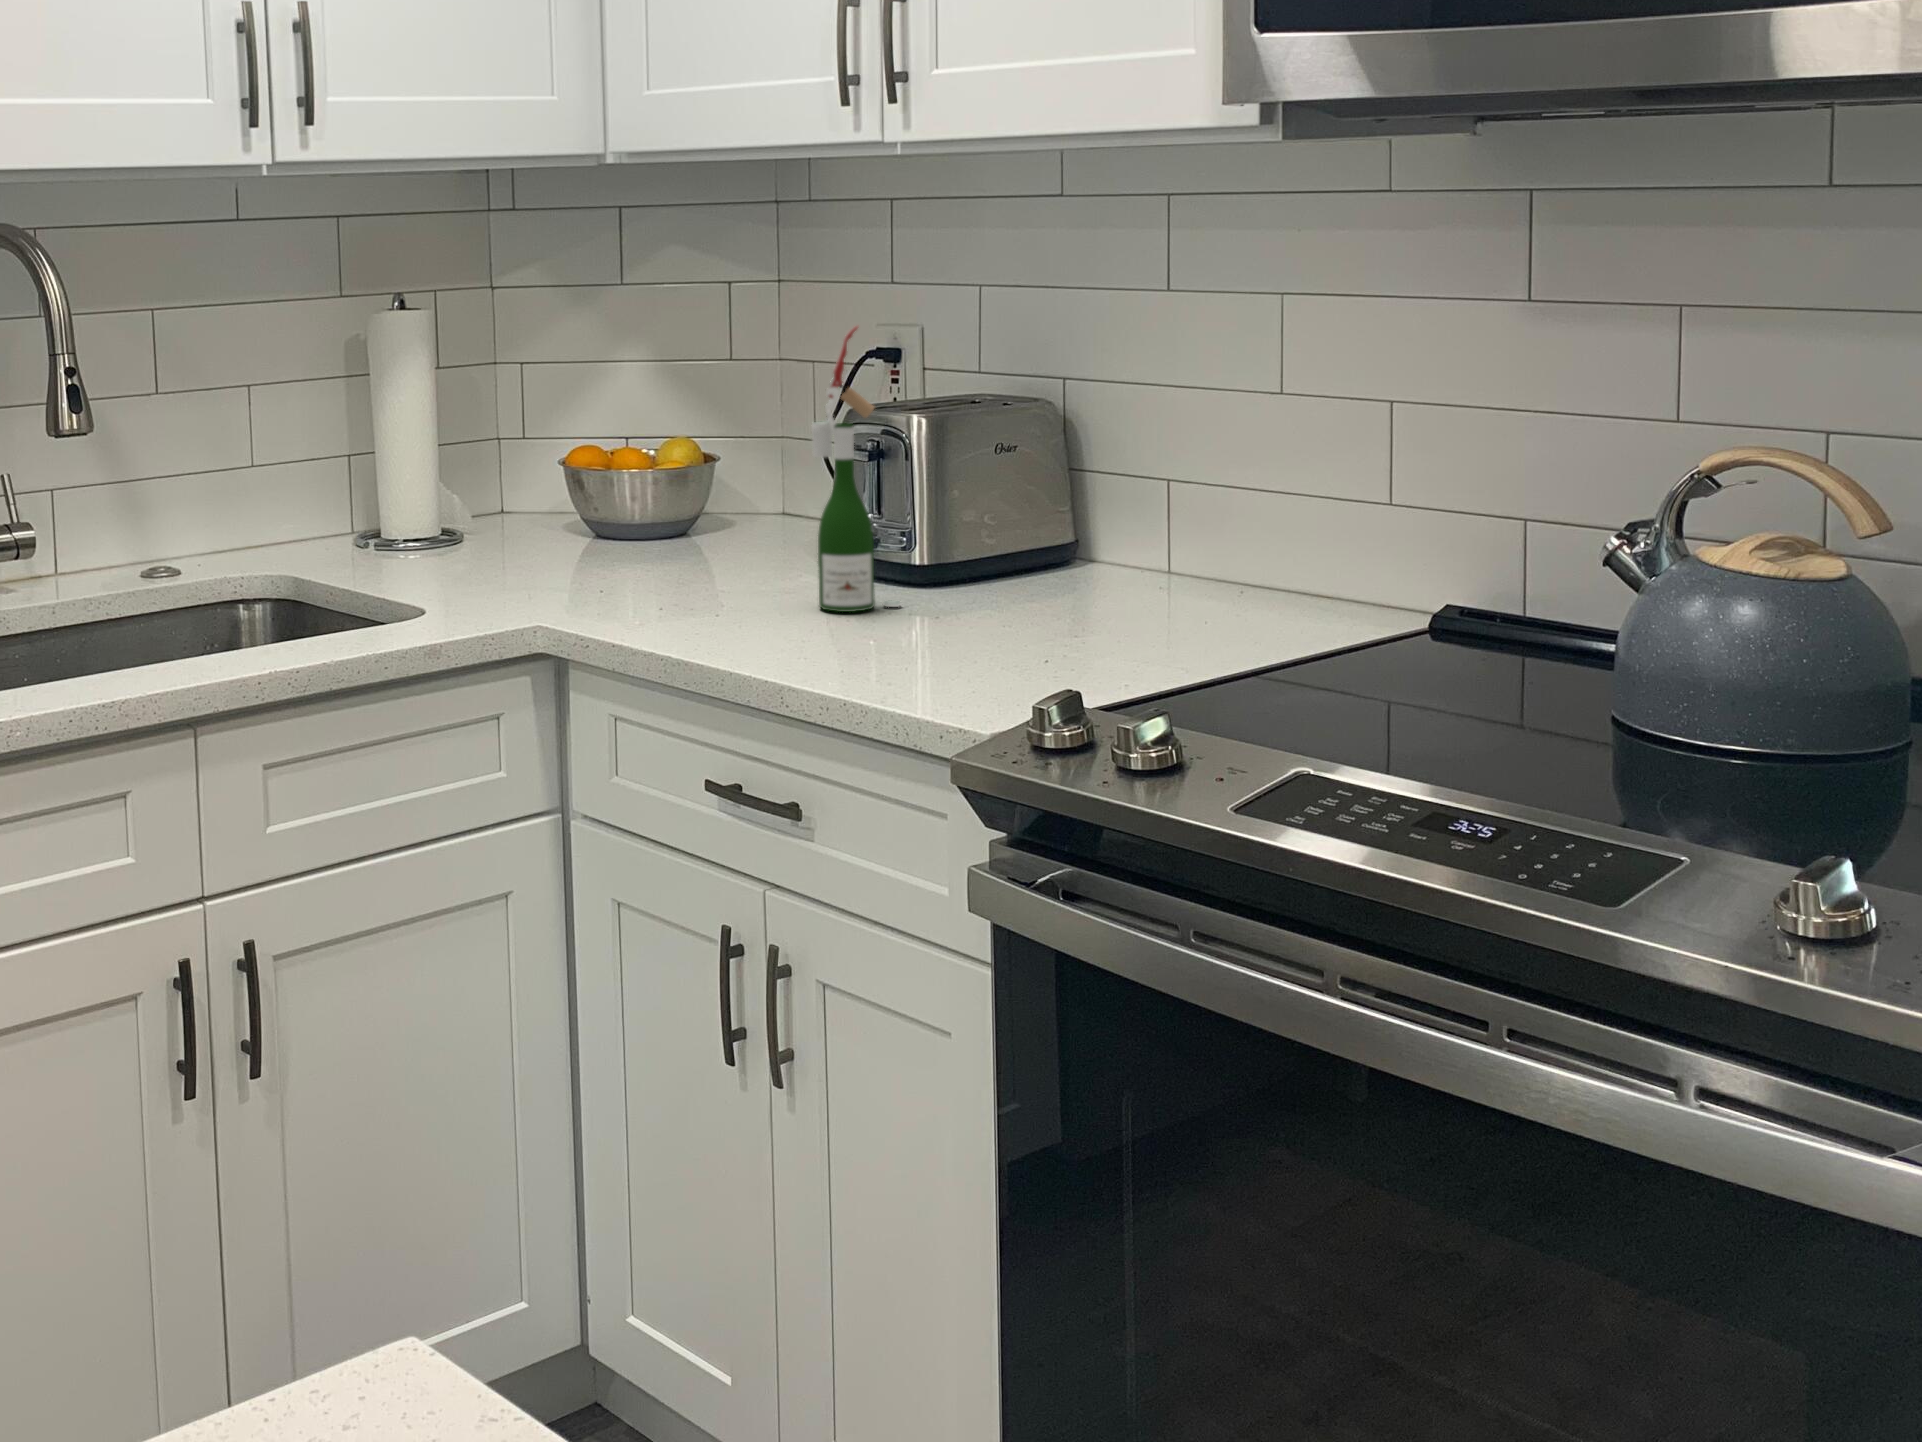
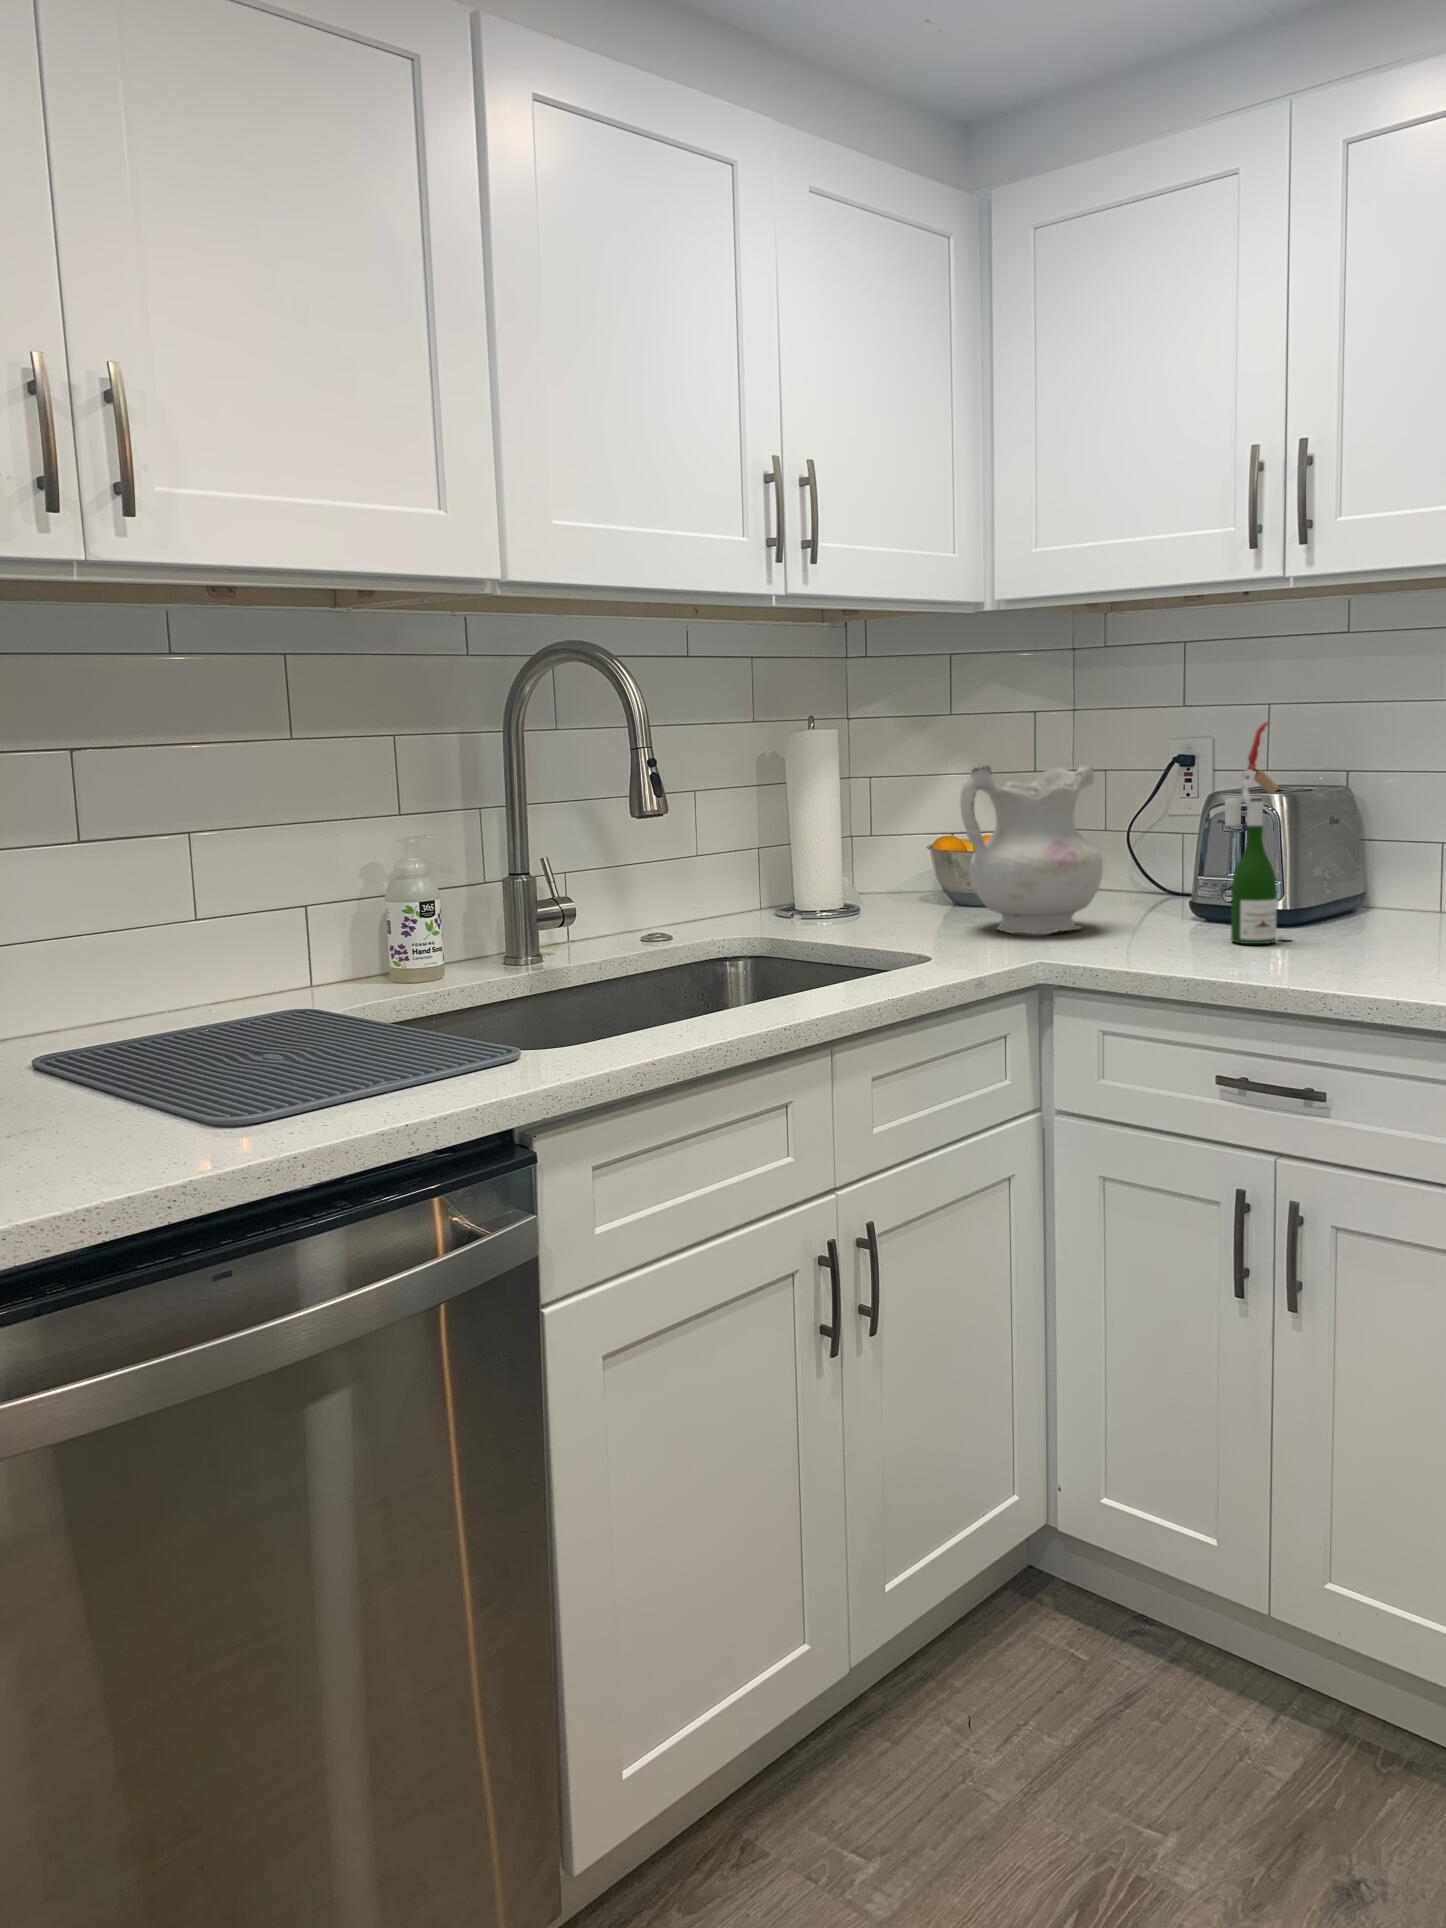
ceramic pitcher: none [510,369,703,586] -> present [960,765,1103,934]

